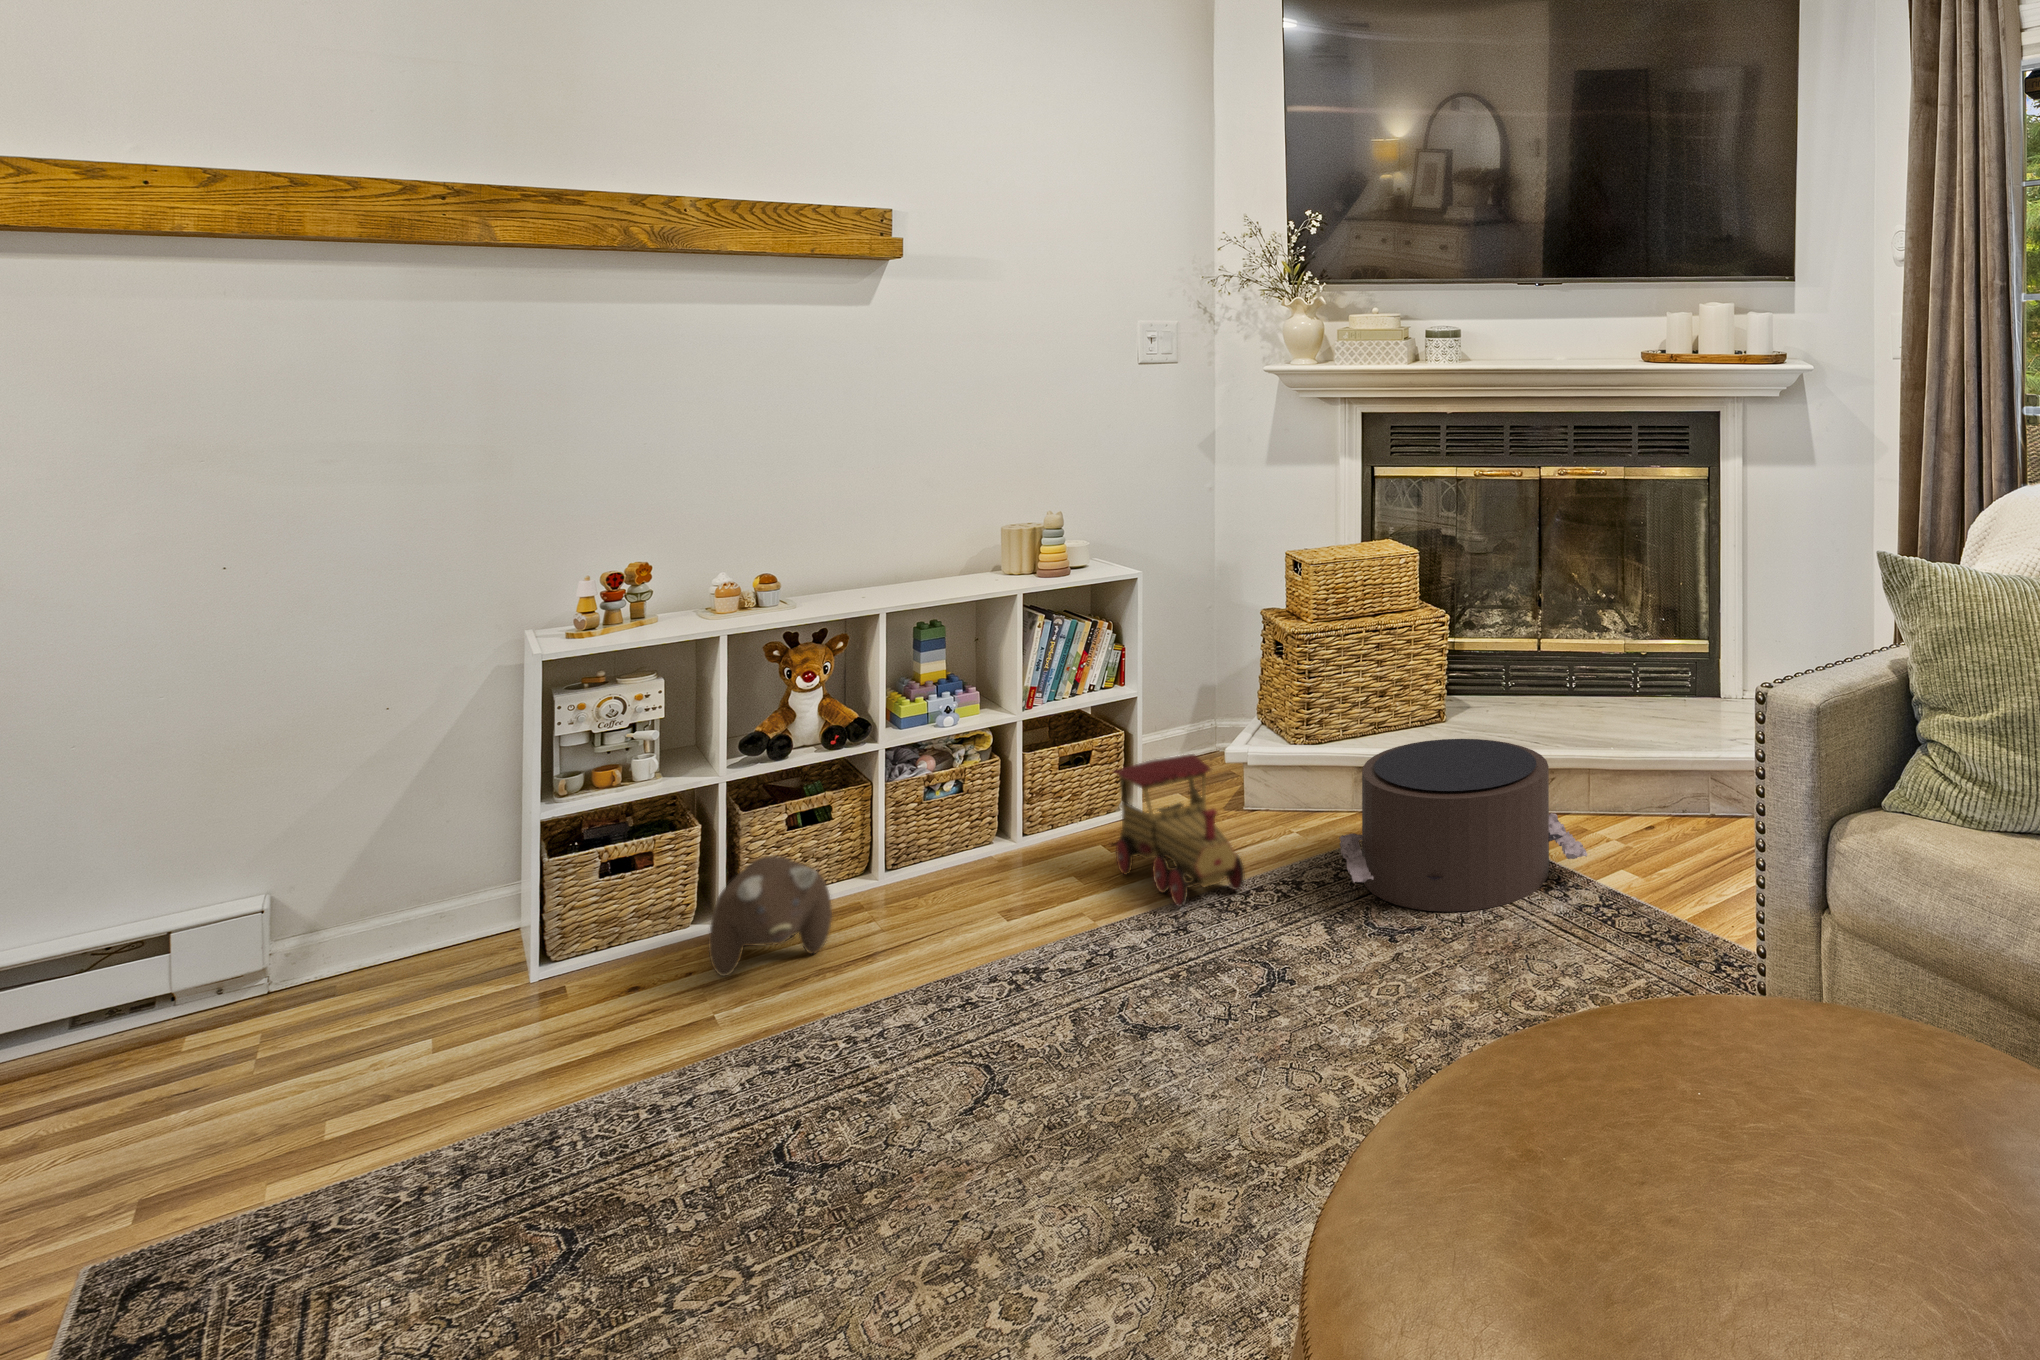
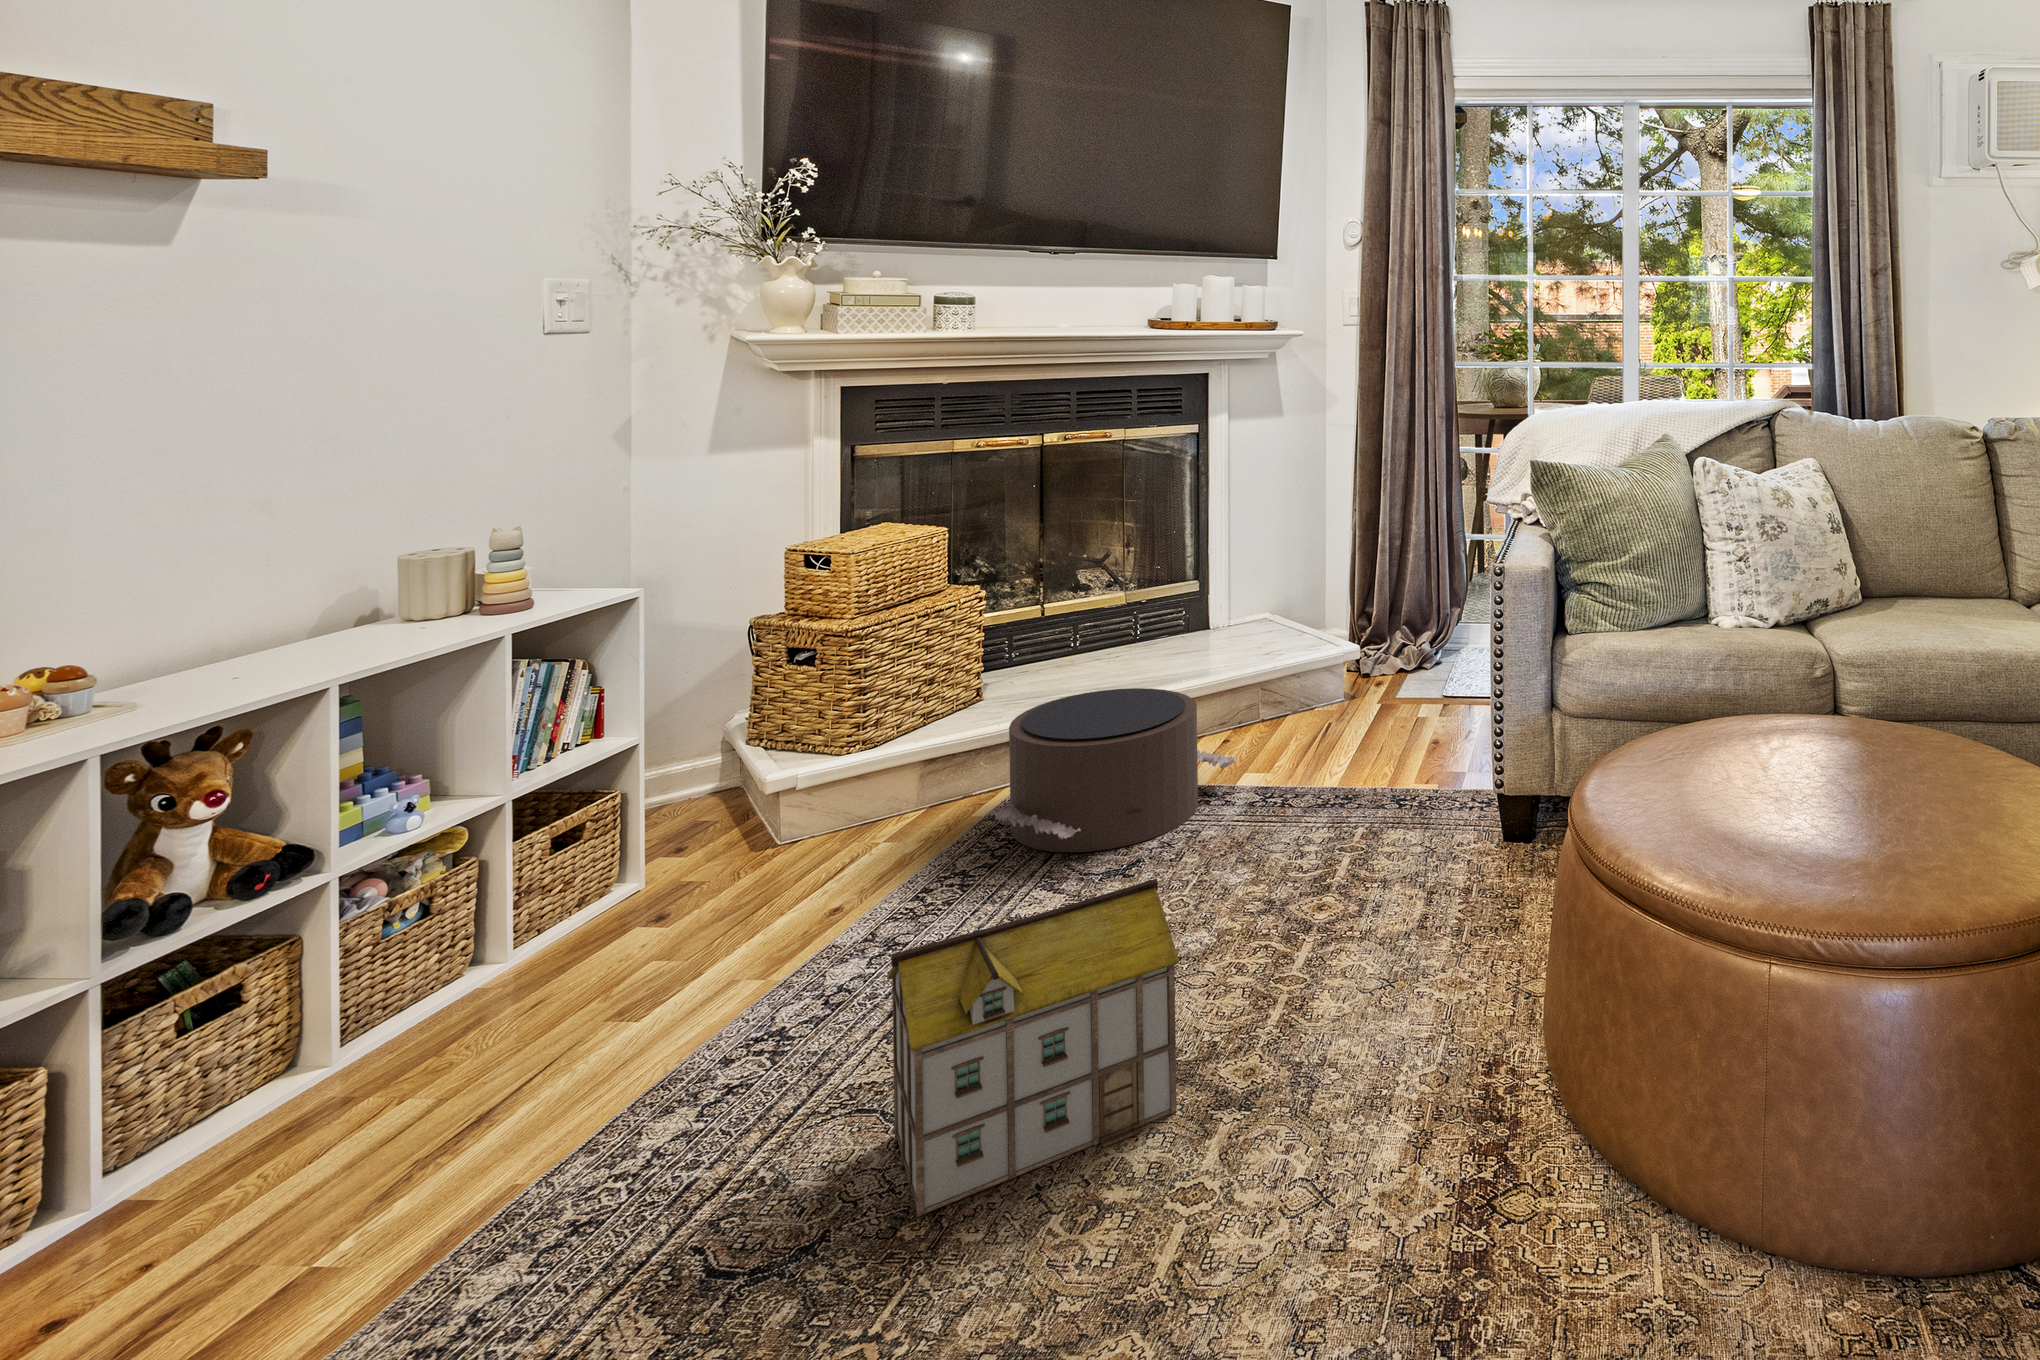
toy train: present [1114,754,1245,907] -> none [694,781,916,932]
plush toy: present [709,855,832,976] -> none [158,1026,415,1238]
toy house: none [887,930,1186,1203] -> present [887,879,1179,1217]

